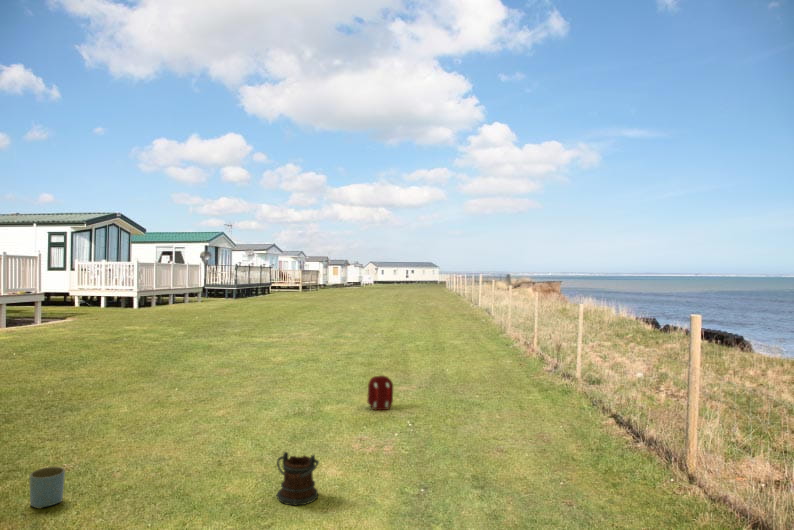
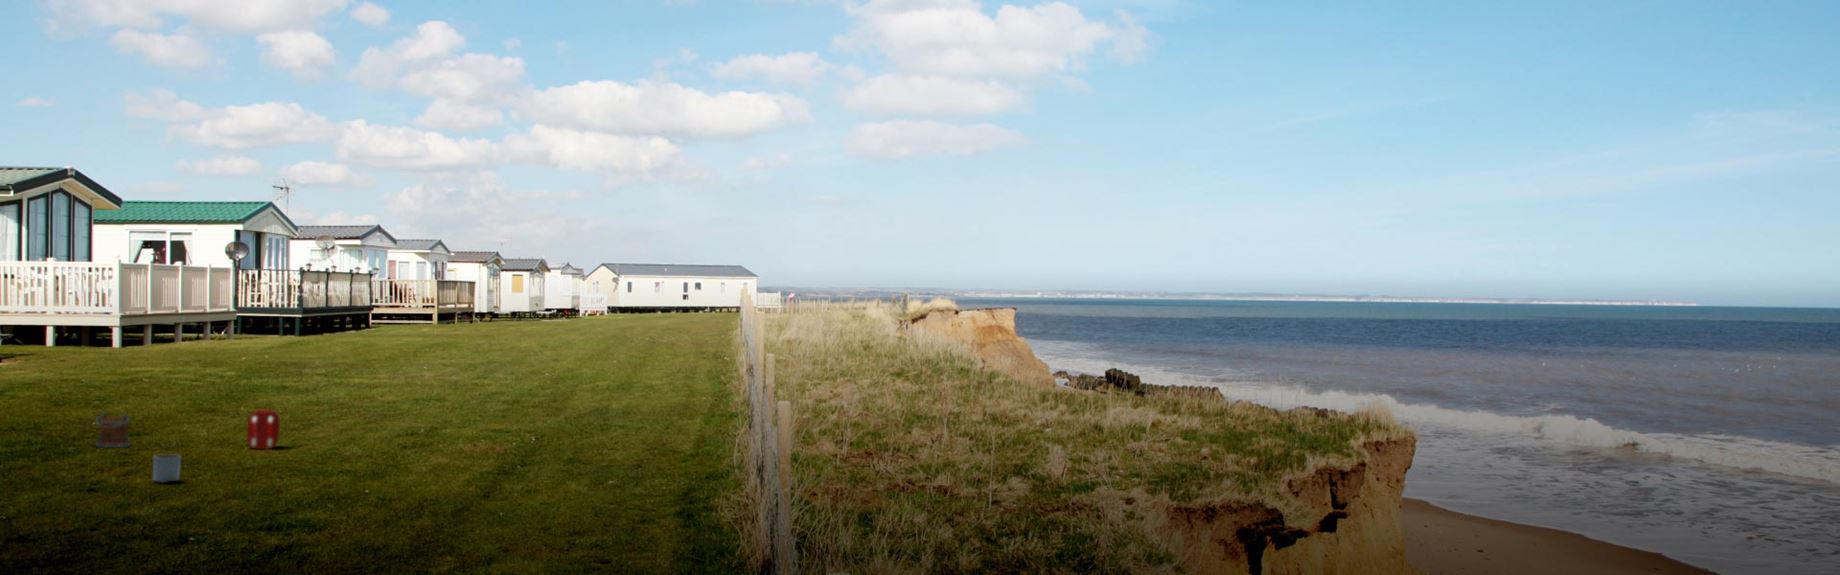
backpack: present [367,376,393,410] -> present [247,410,280,449]
bucket: present [276,452,319,505] -> present [95,413,131,448]

